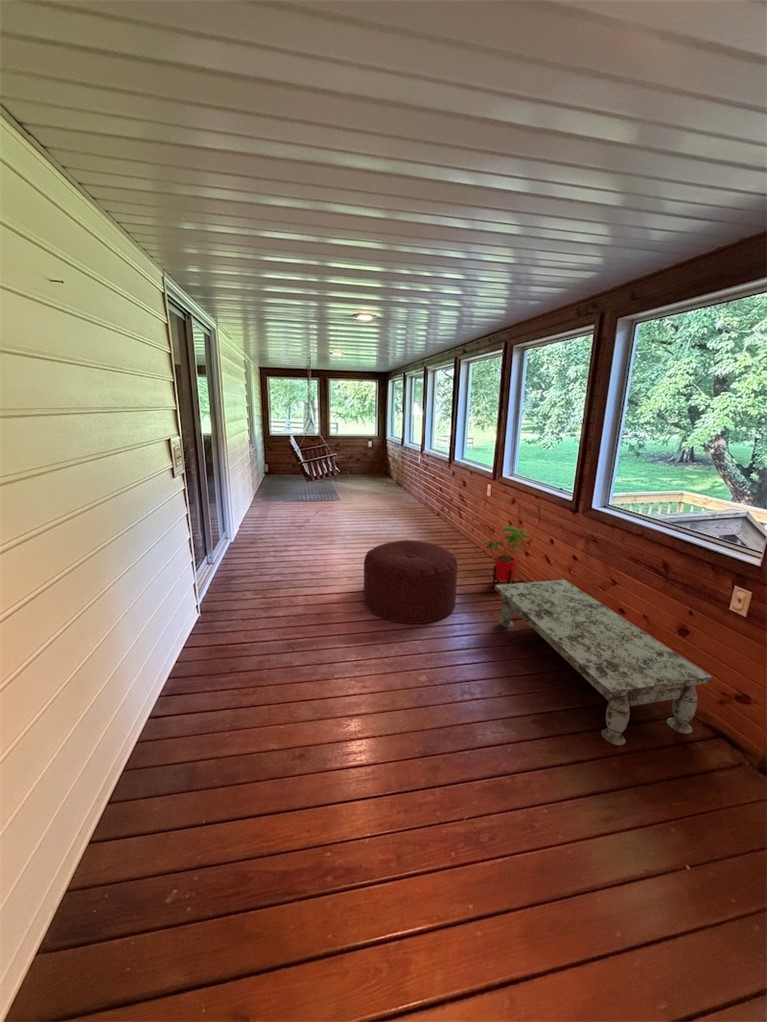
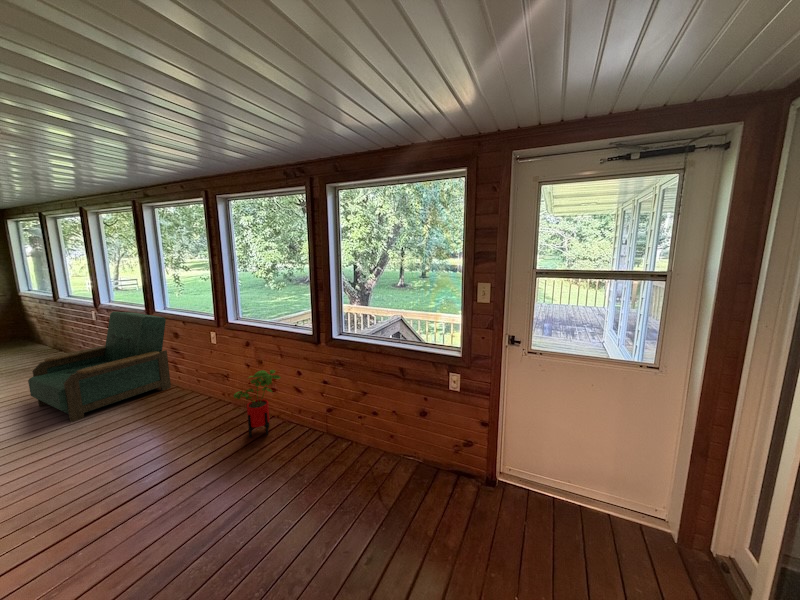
armchair: none [376,457,460,533] -> present [28,312,171,422]
ottoman: present [364,540,458,624] -> none [57,420,222,567]
coffee table: present [495,580,712,745] -> none [268,404,451,535]

